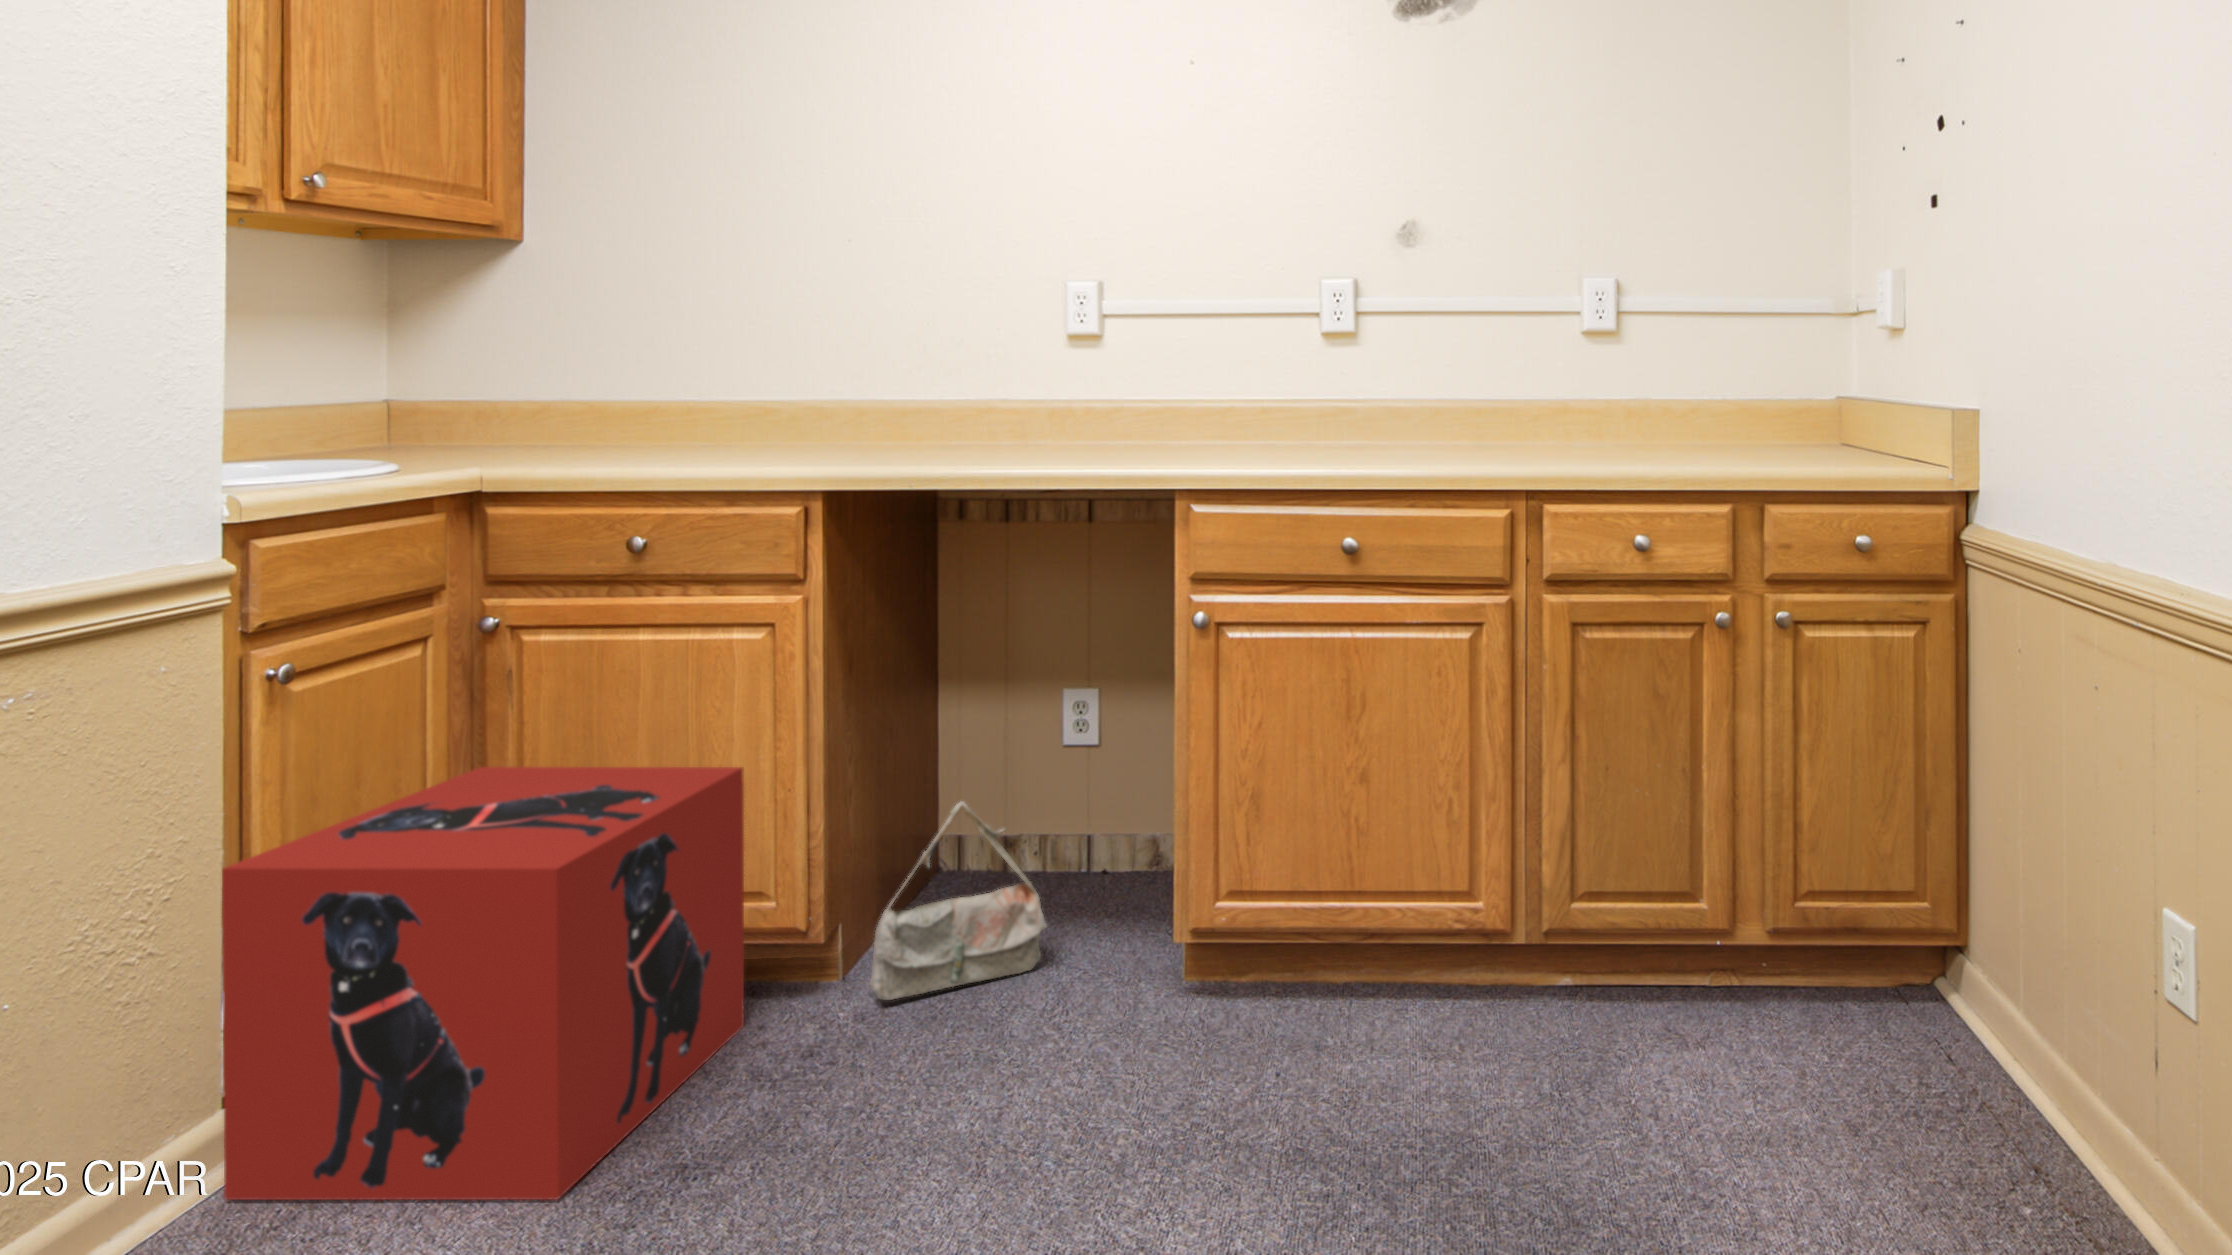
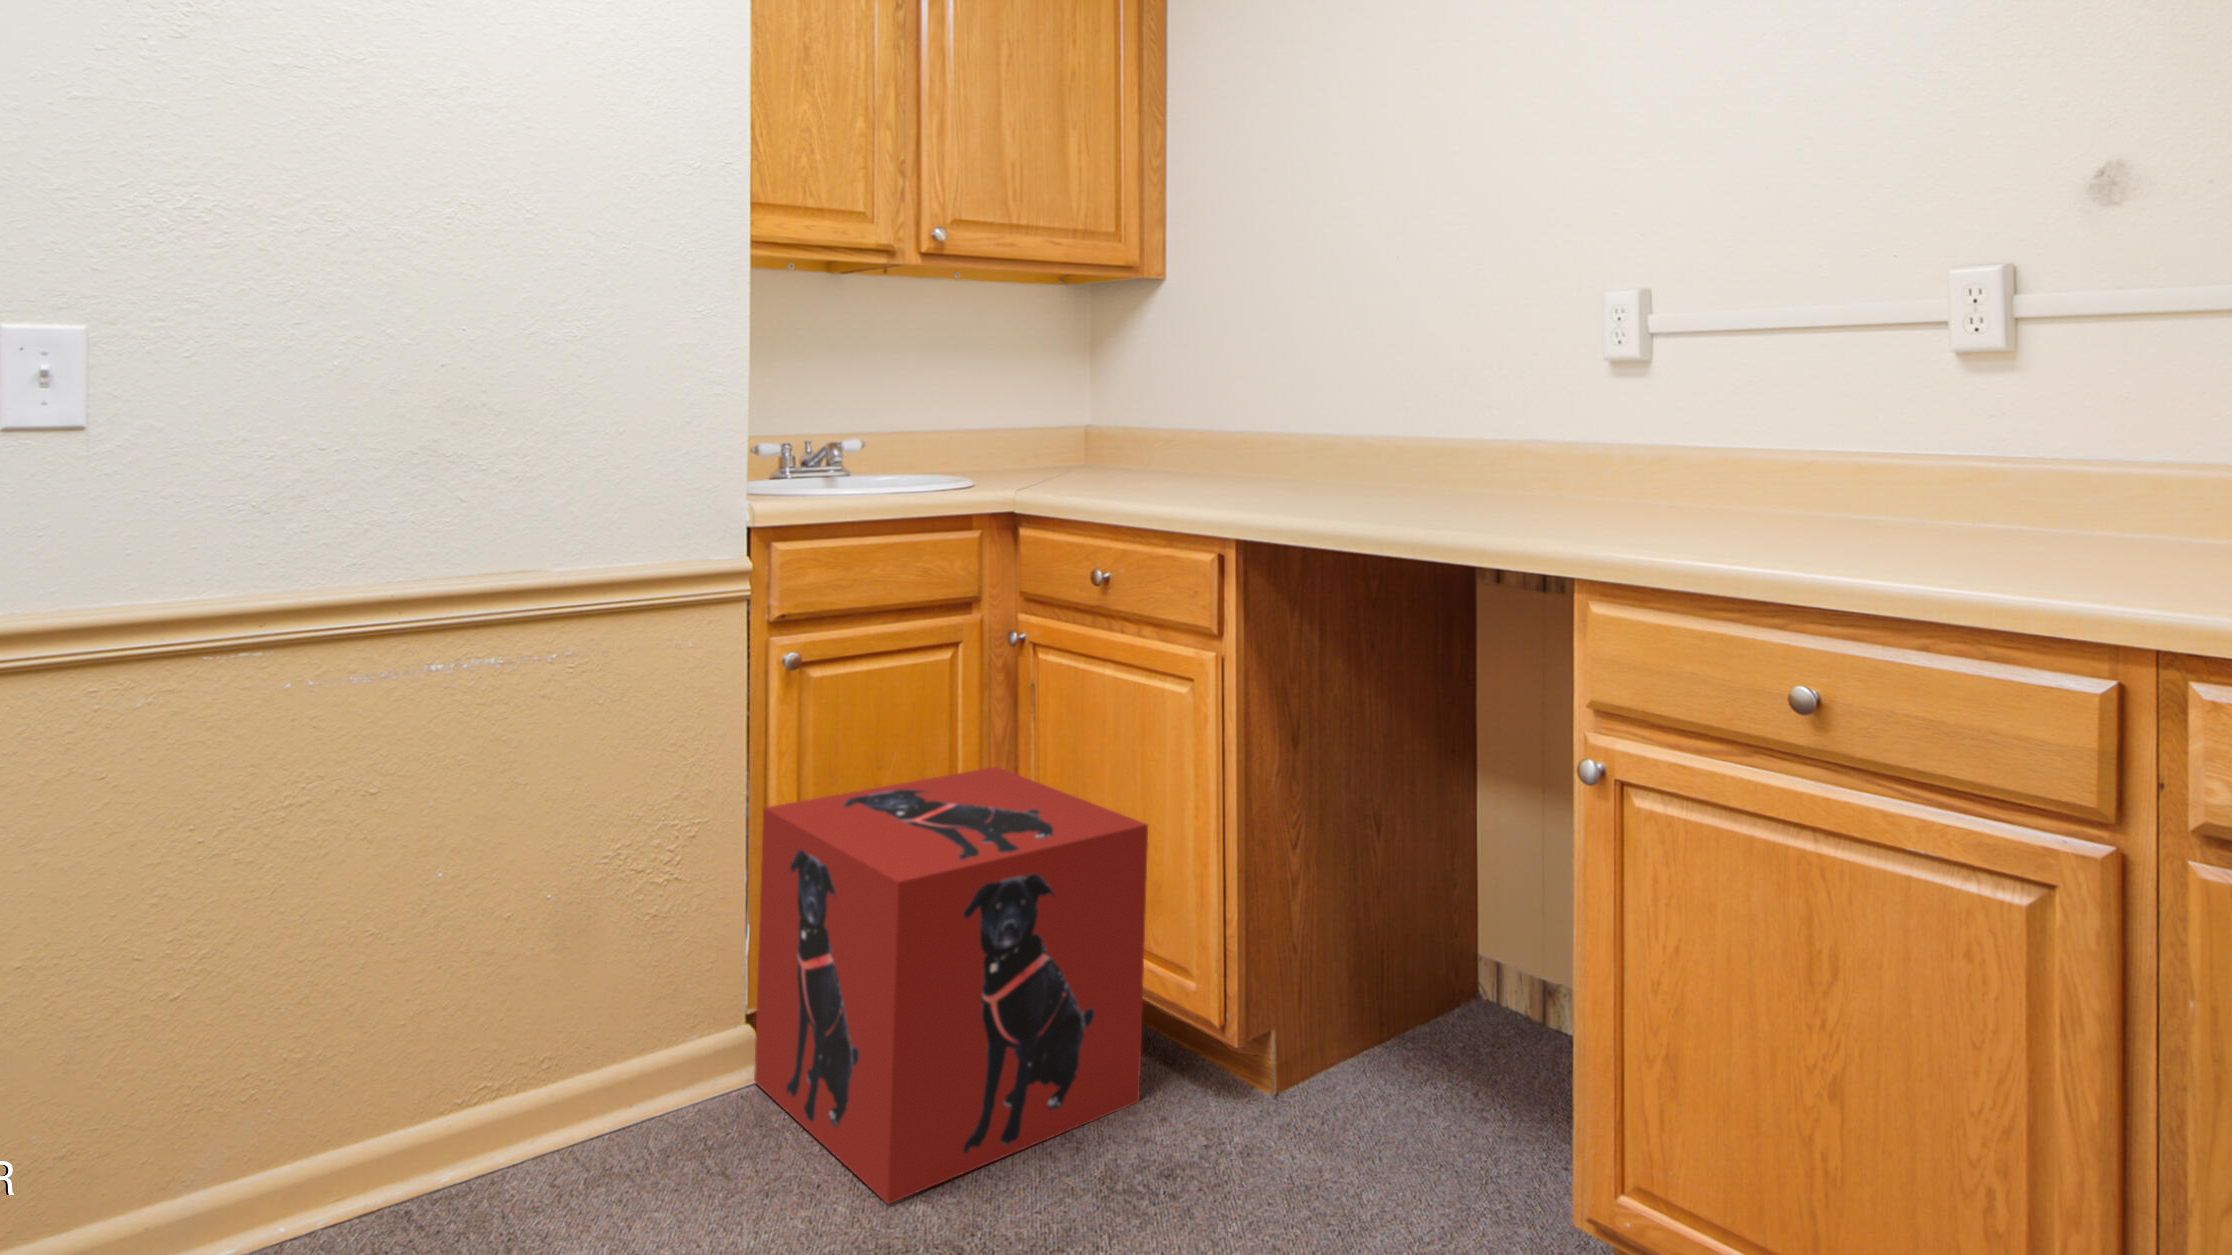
bag: present [870,802,1047,1000] -> none [1246,929,1441,1171]

